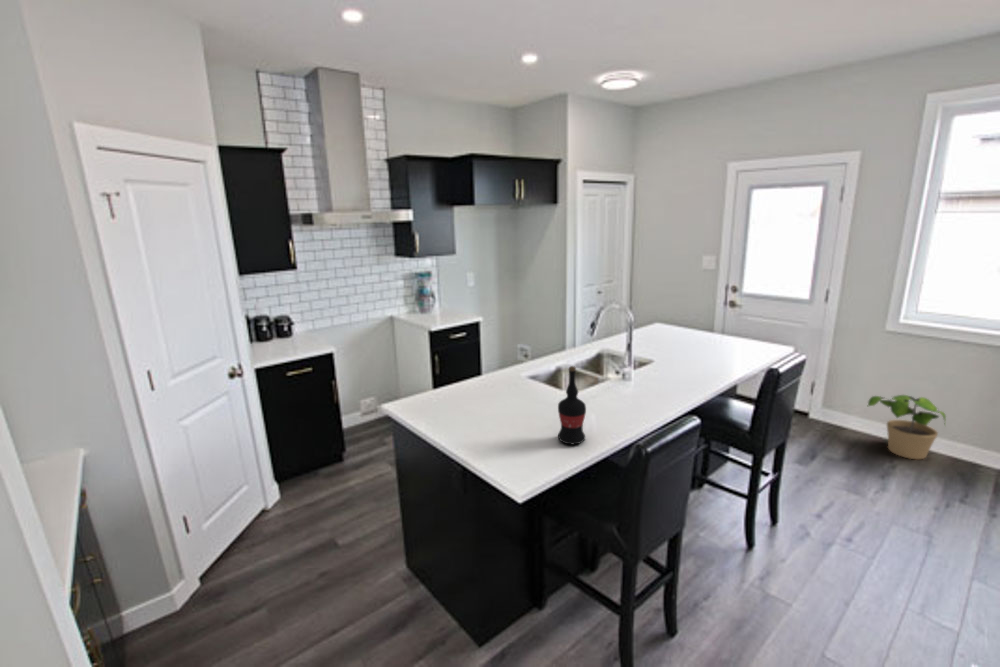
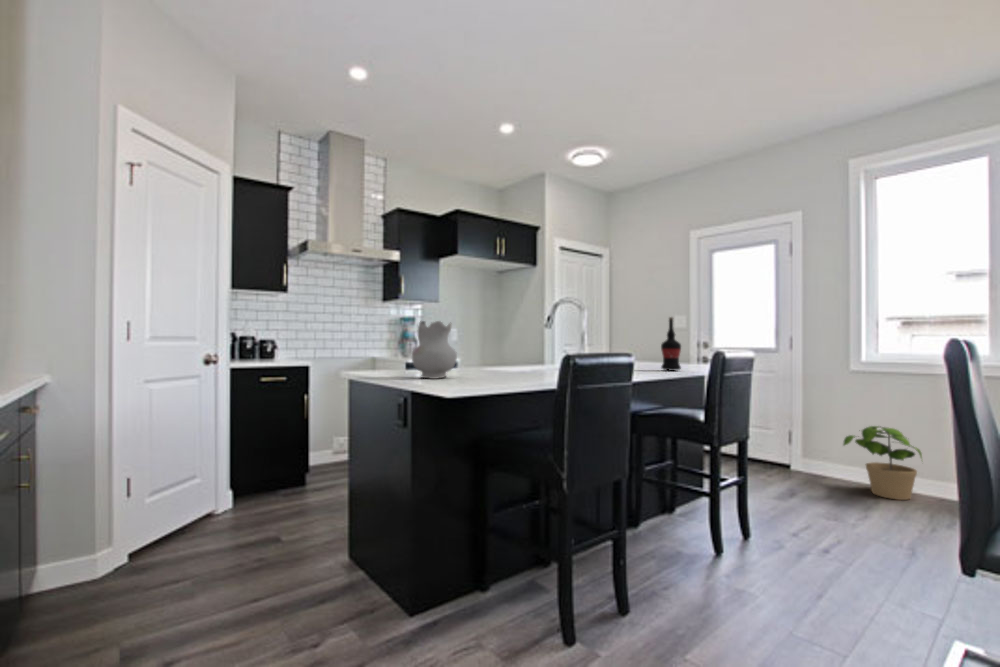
wine bottle: present [558,366,586,444] -> present [661,317,681,371]
ceramic pitcher: none [458,368,506,437] -> present [412,321,457,379]

